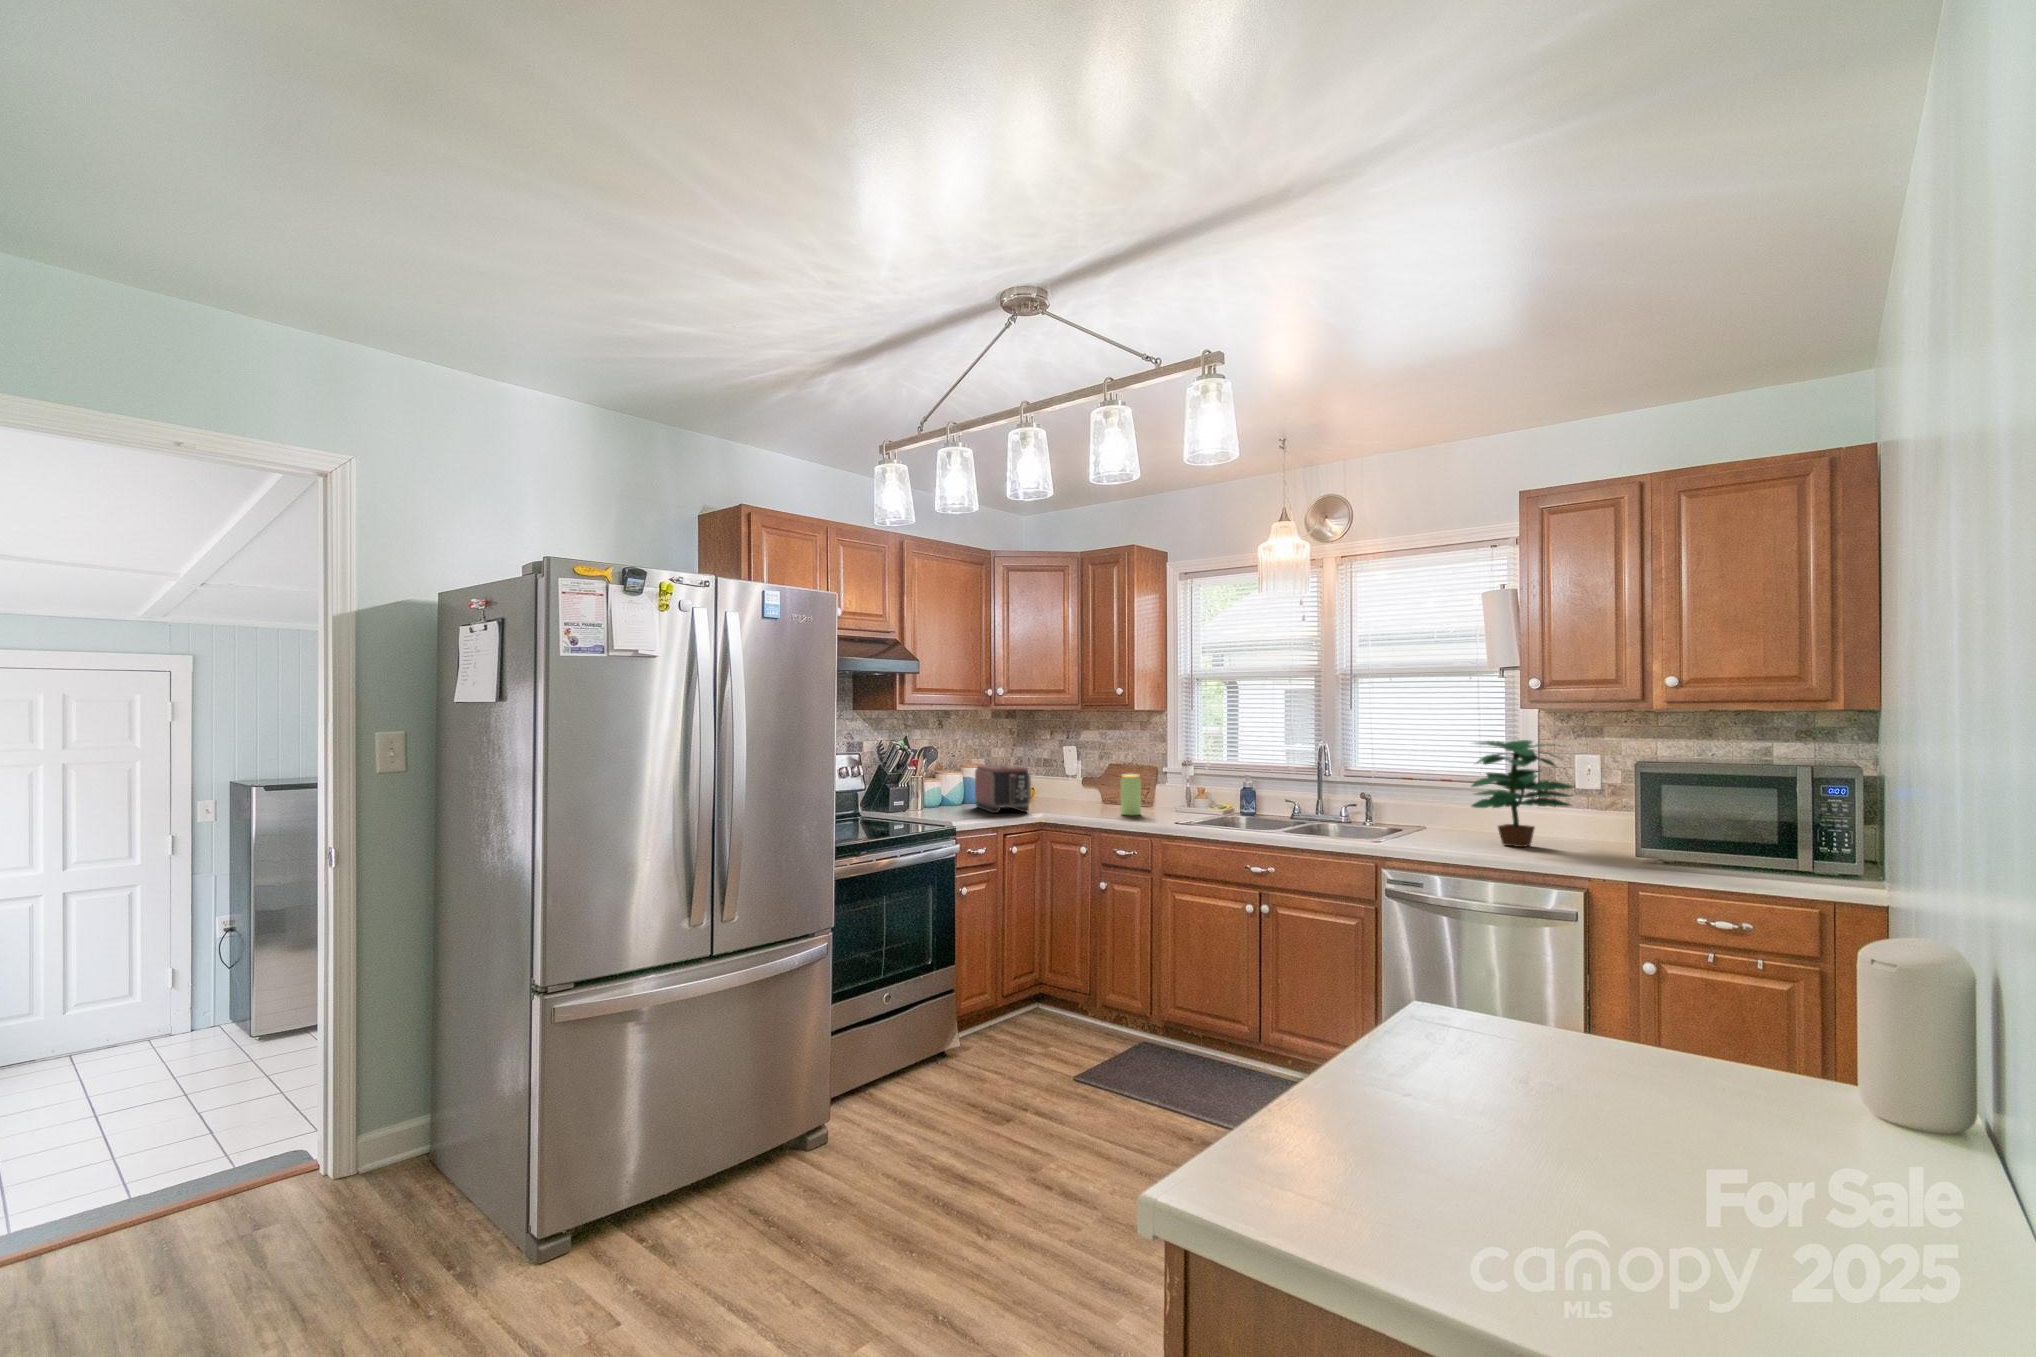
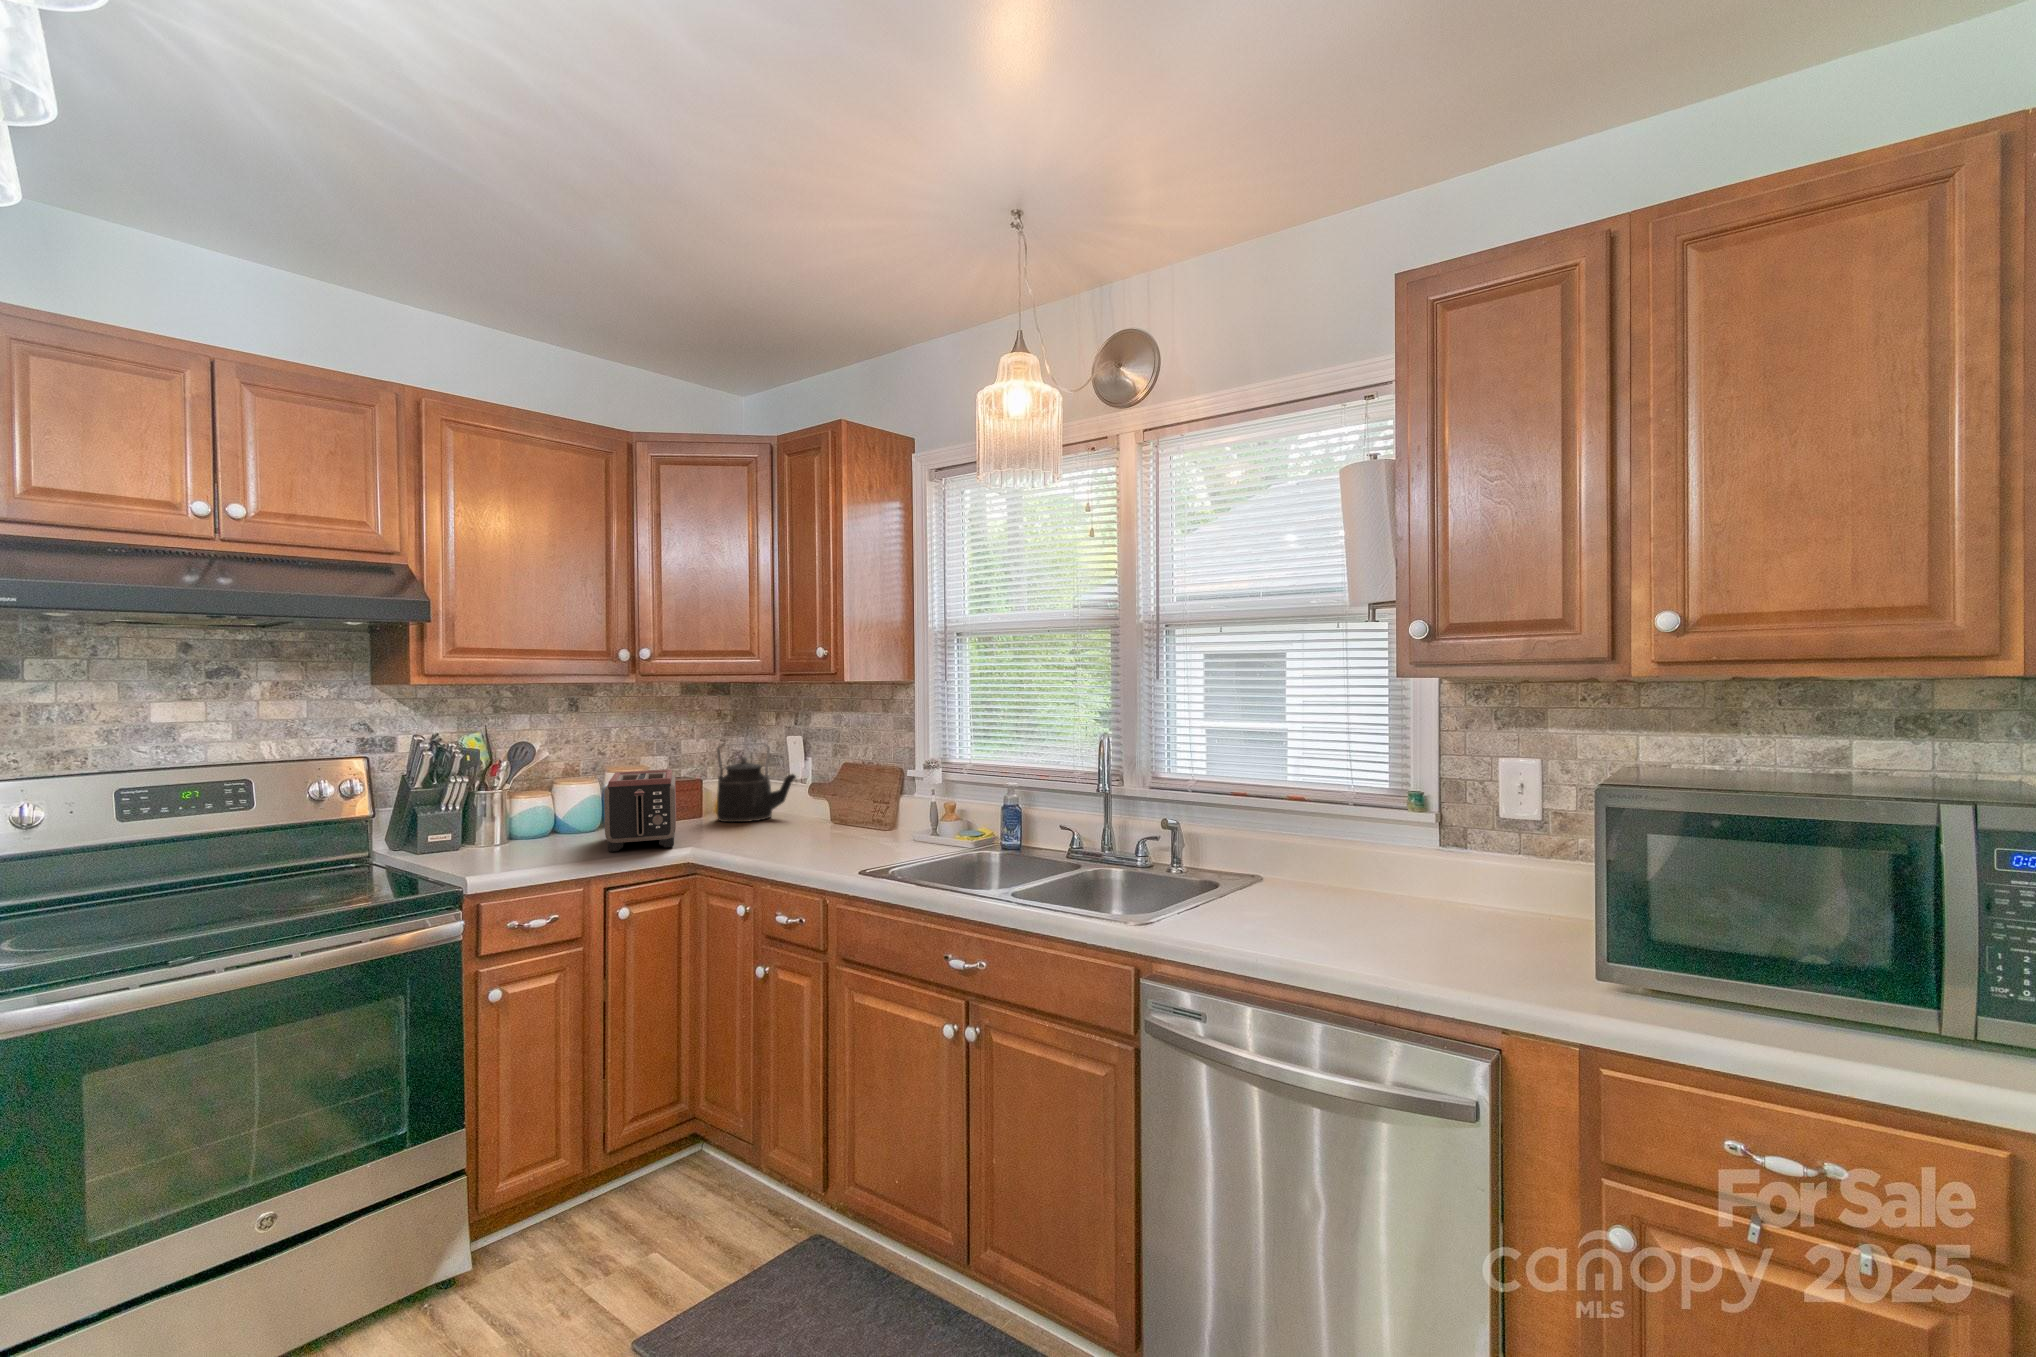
potted plant: present [1472,740,1573,847] -> none [1304,733,1493,934]
kettle: none [1024,751,1078,802] -> present [717,744,796,822]
jar: present [1121,774,1141,815] -> none [809,786,843,852]

